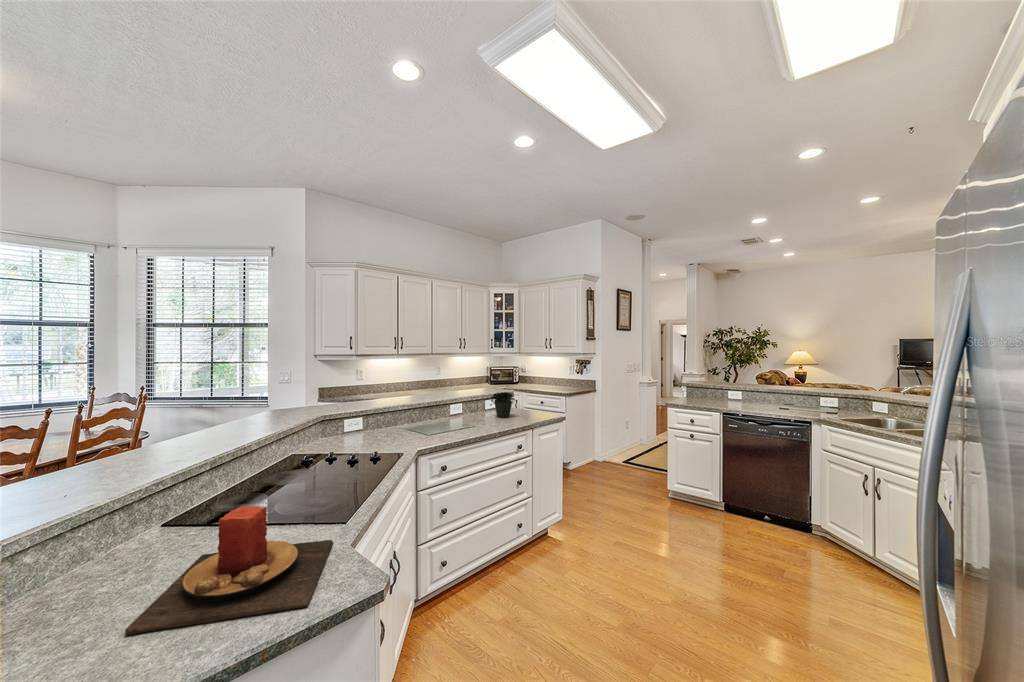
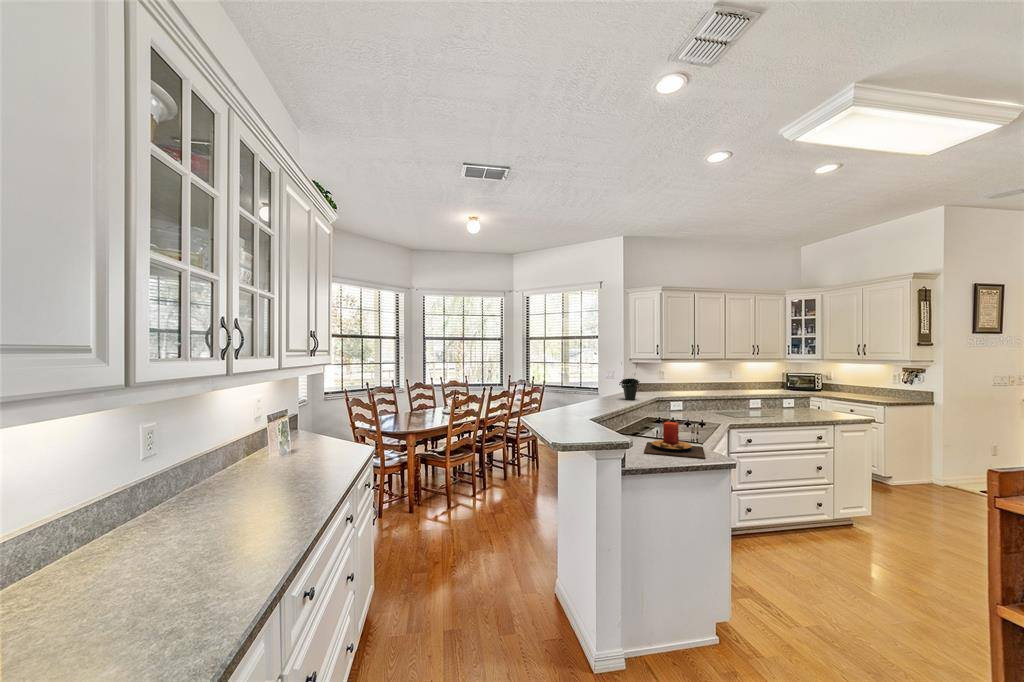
potted plant: present [491,377,514,418] -> present [619,362,640,400]

